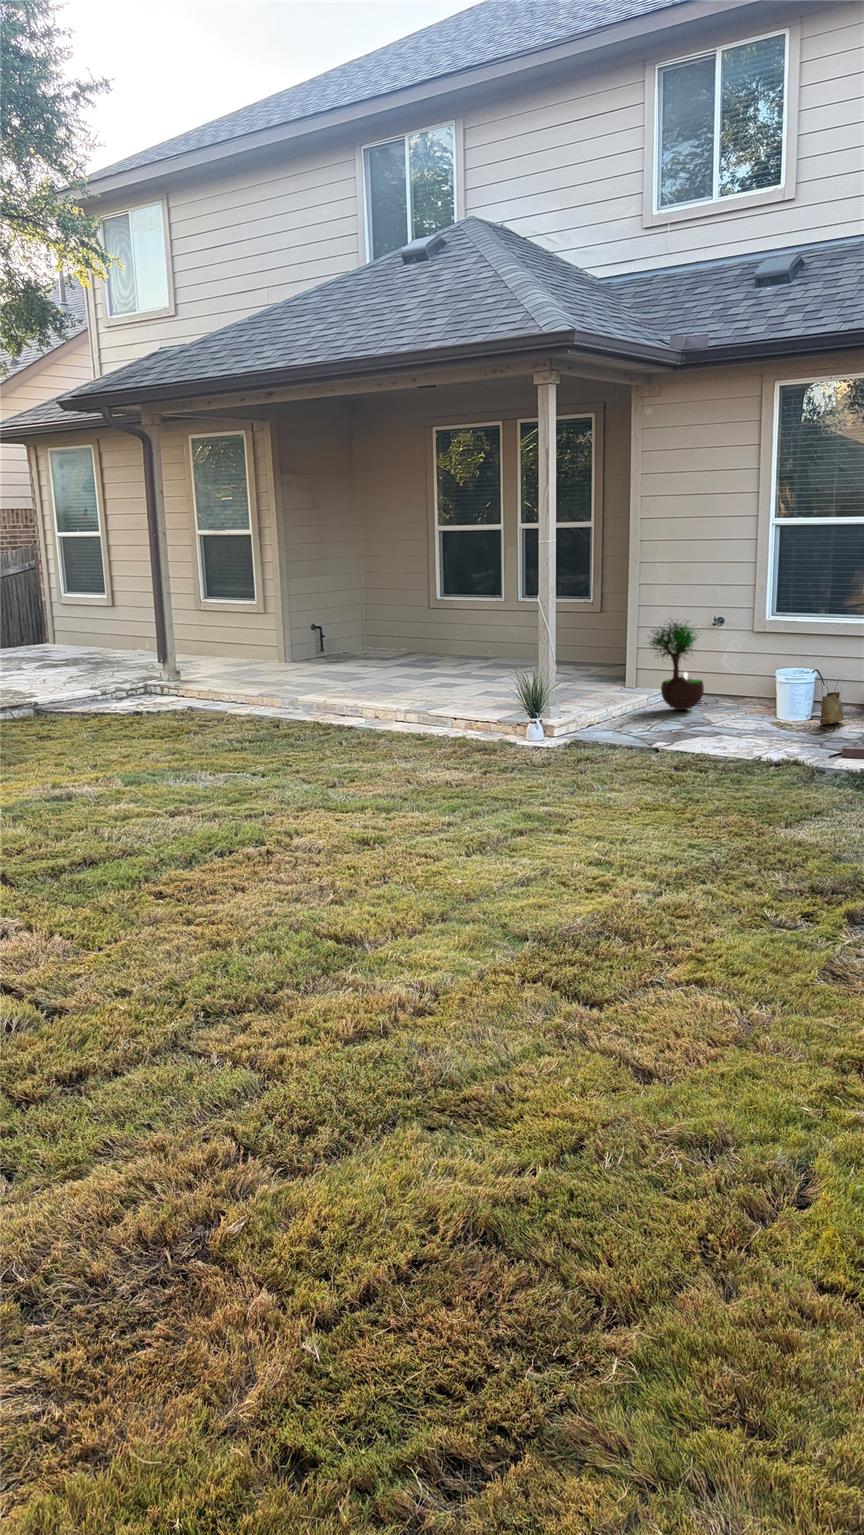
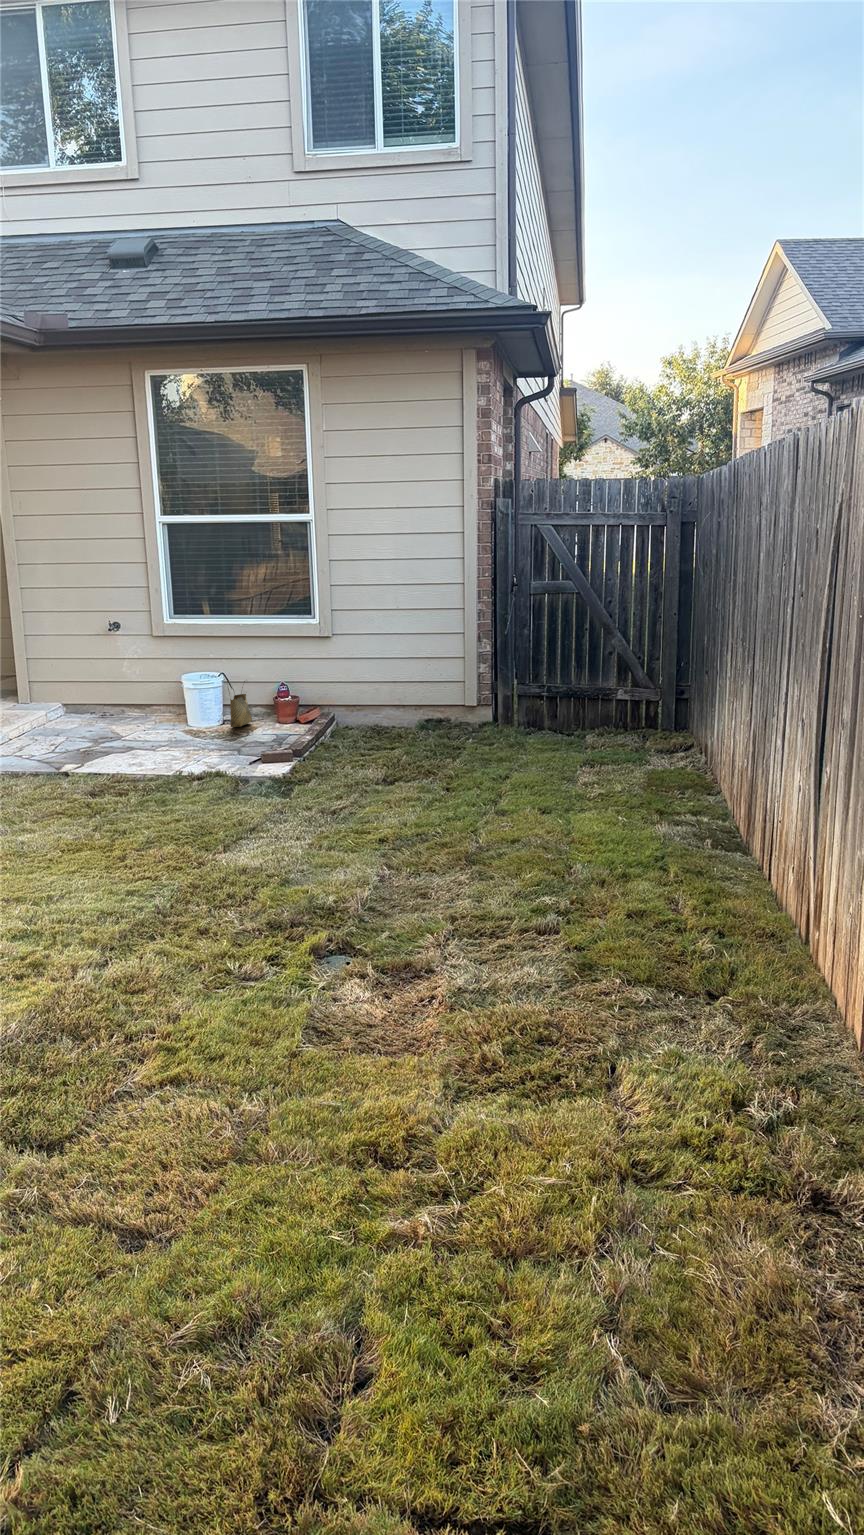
potted tree: present [649,623,704,710] -> none [36,619,108,723]

